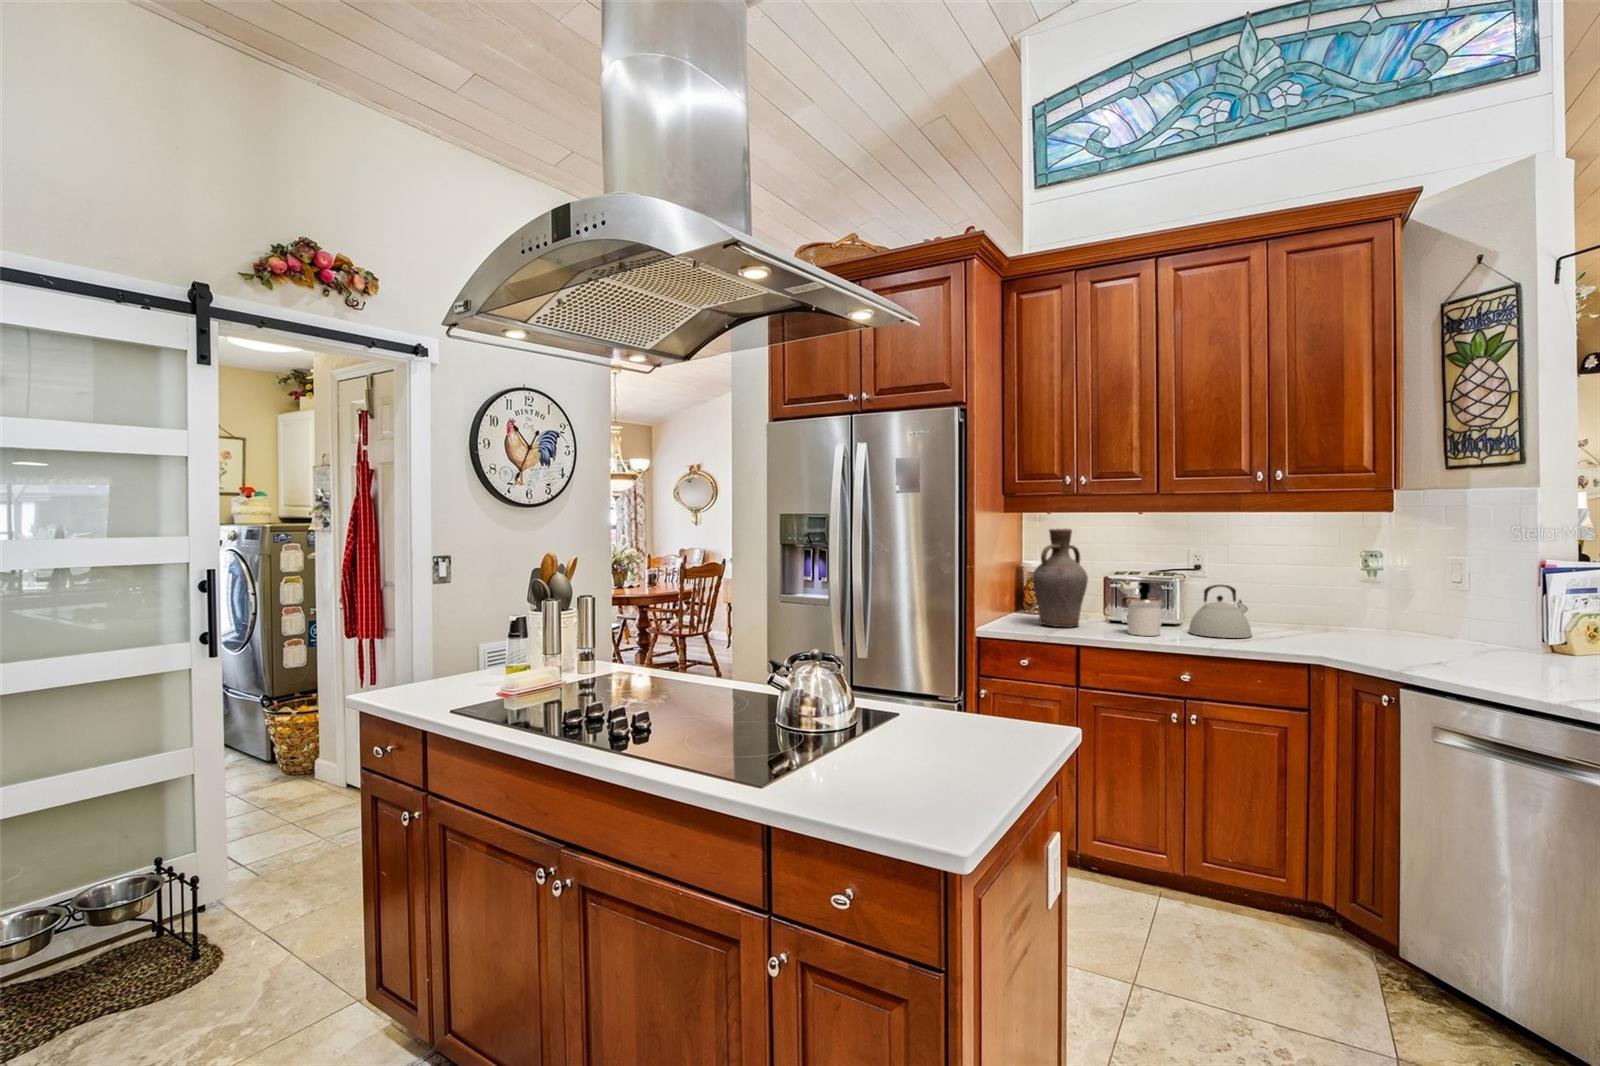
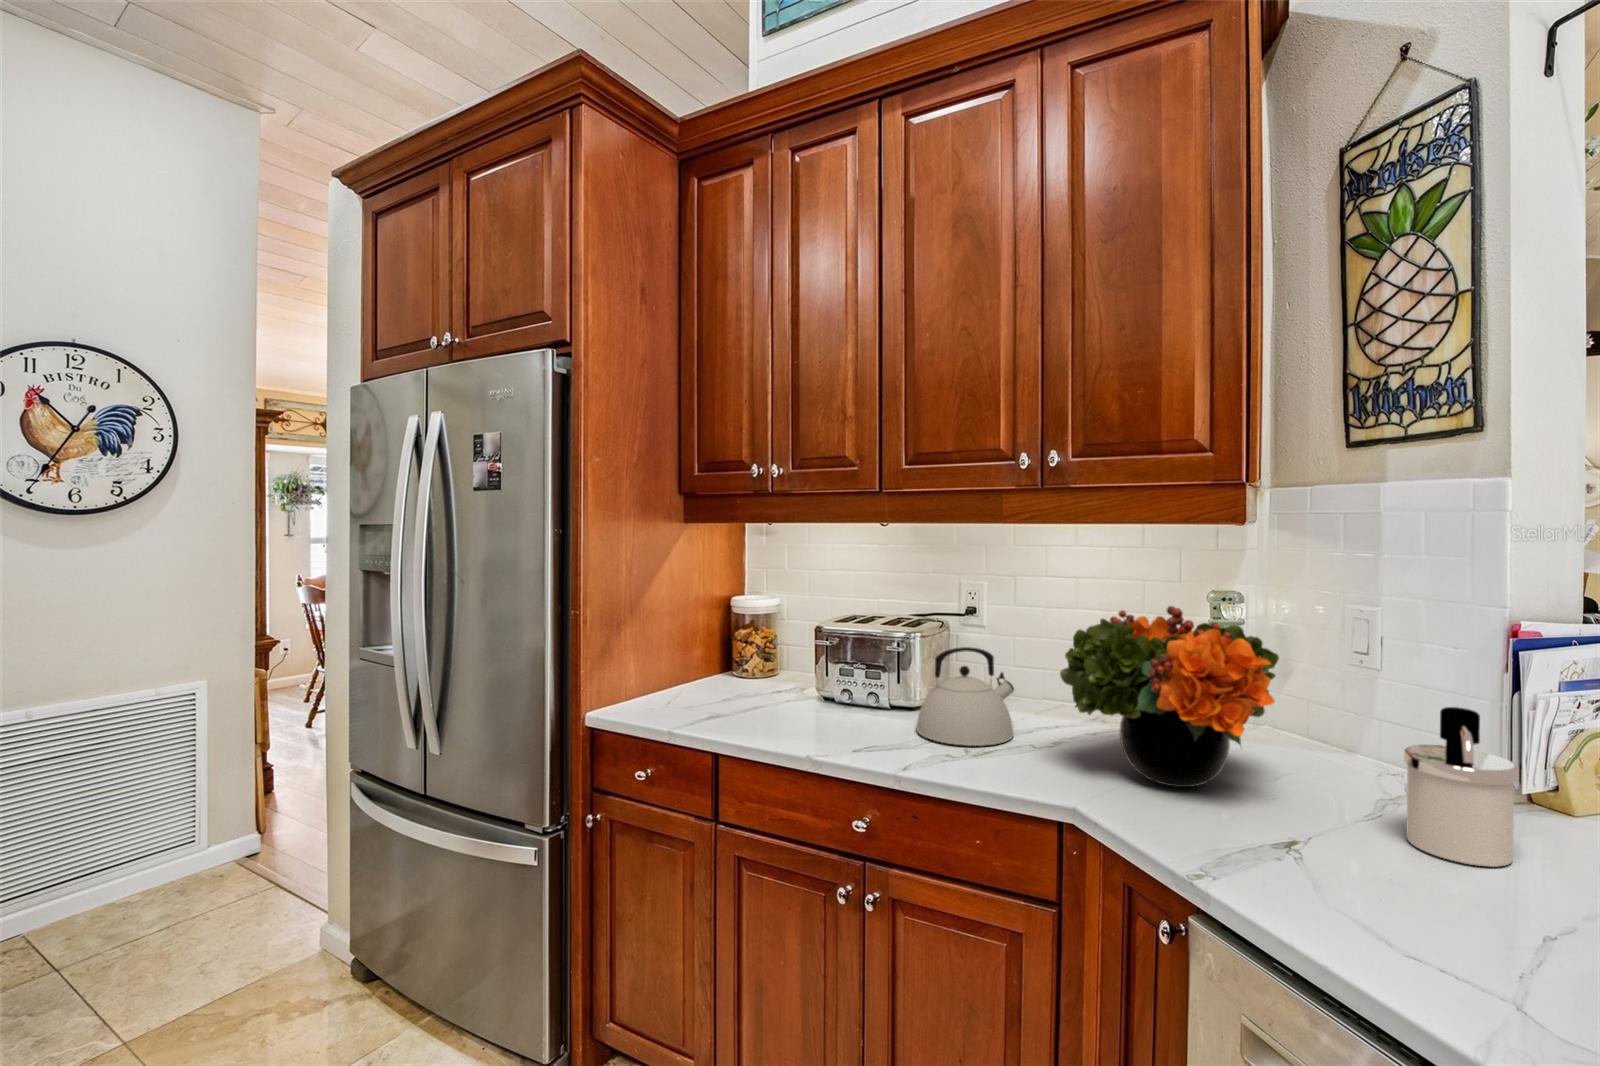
vase: present [1032,529,1088,627] -> none [700,547,785,710]
flower arrangement: none [1293,555,1425,649] -> present [1060,606,1279,787]
soap dispenser: present [1127,581,1162,636] -> present [1404,707,1519,867]

